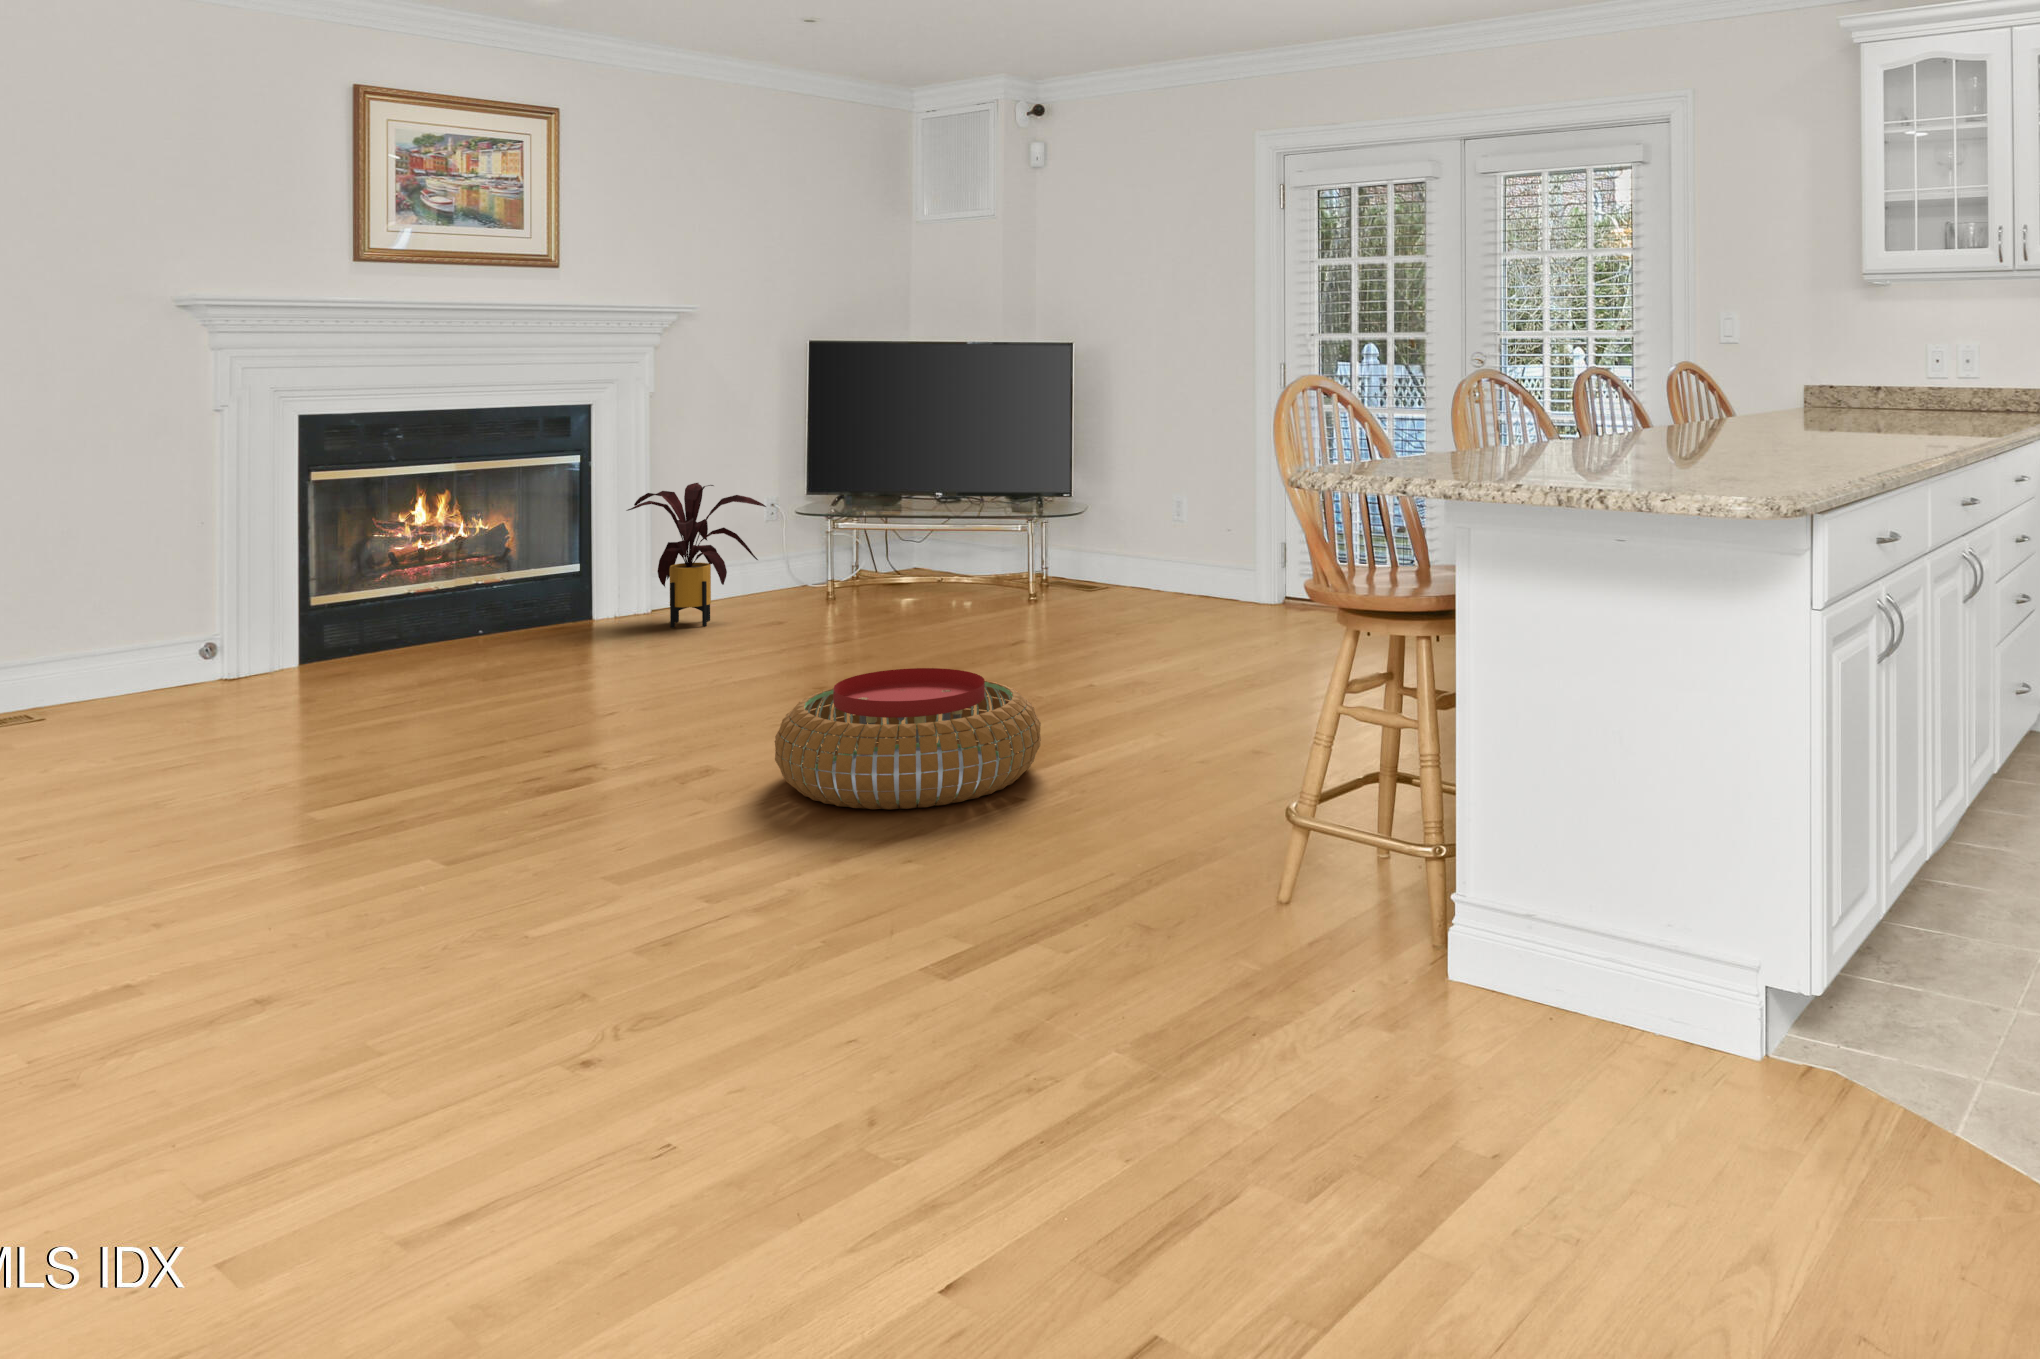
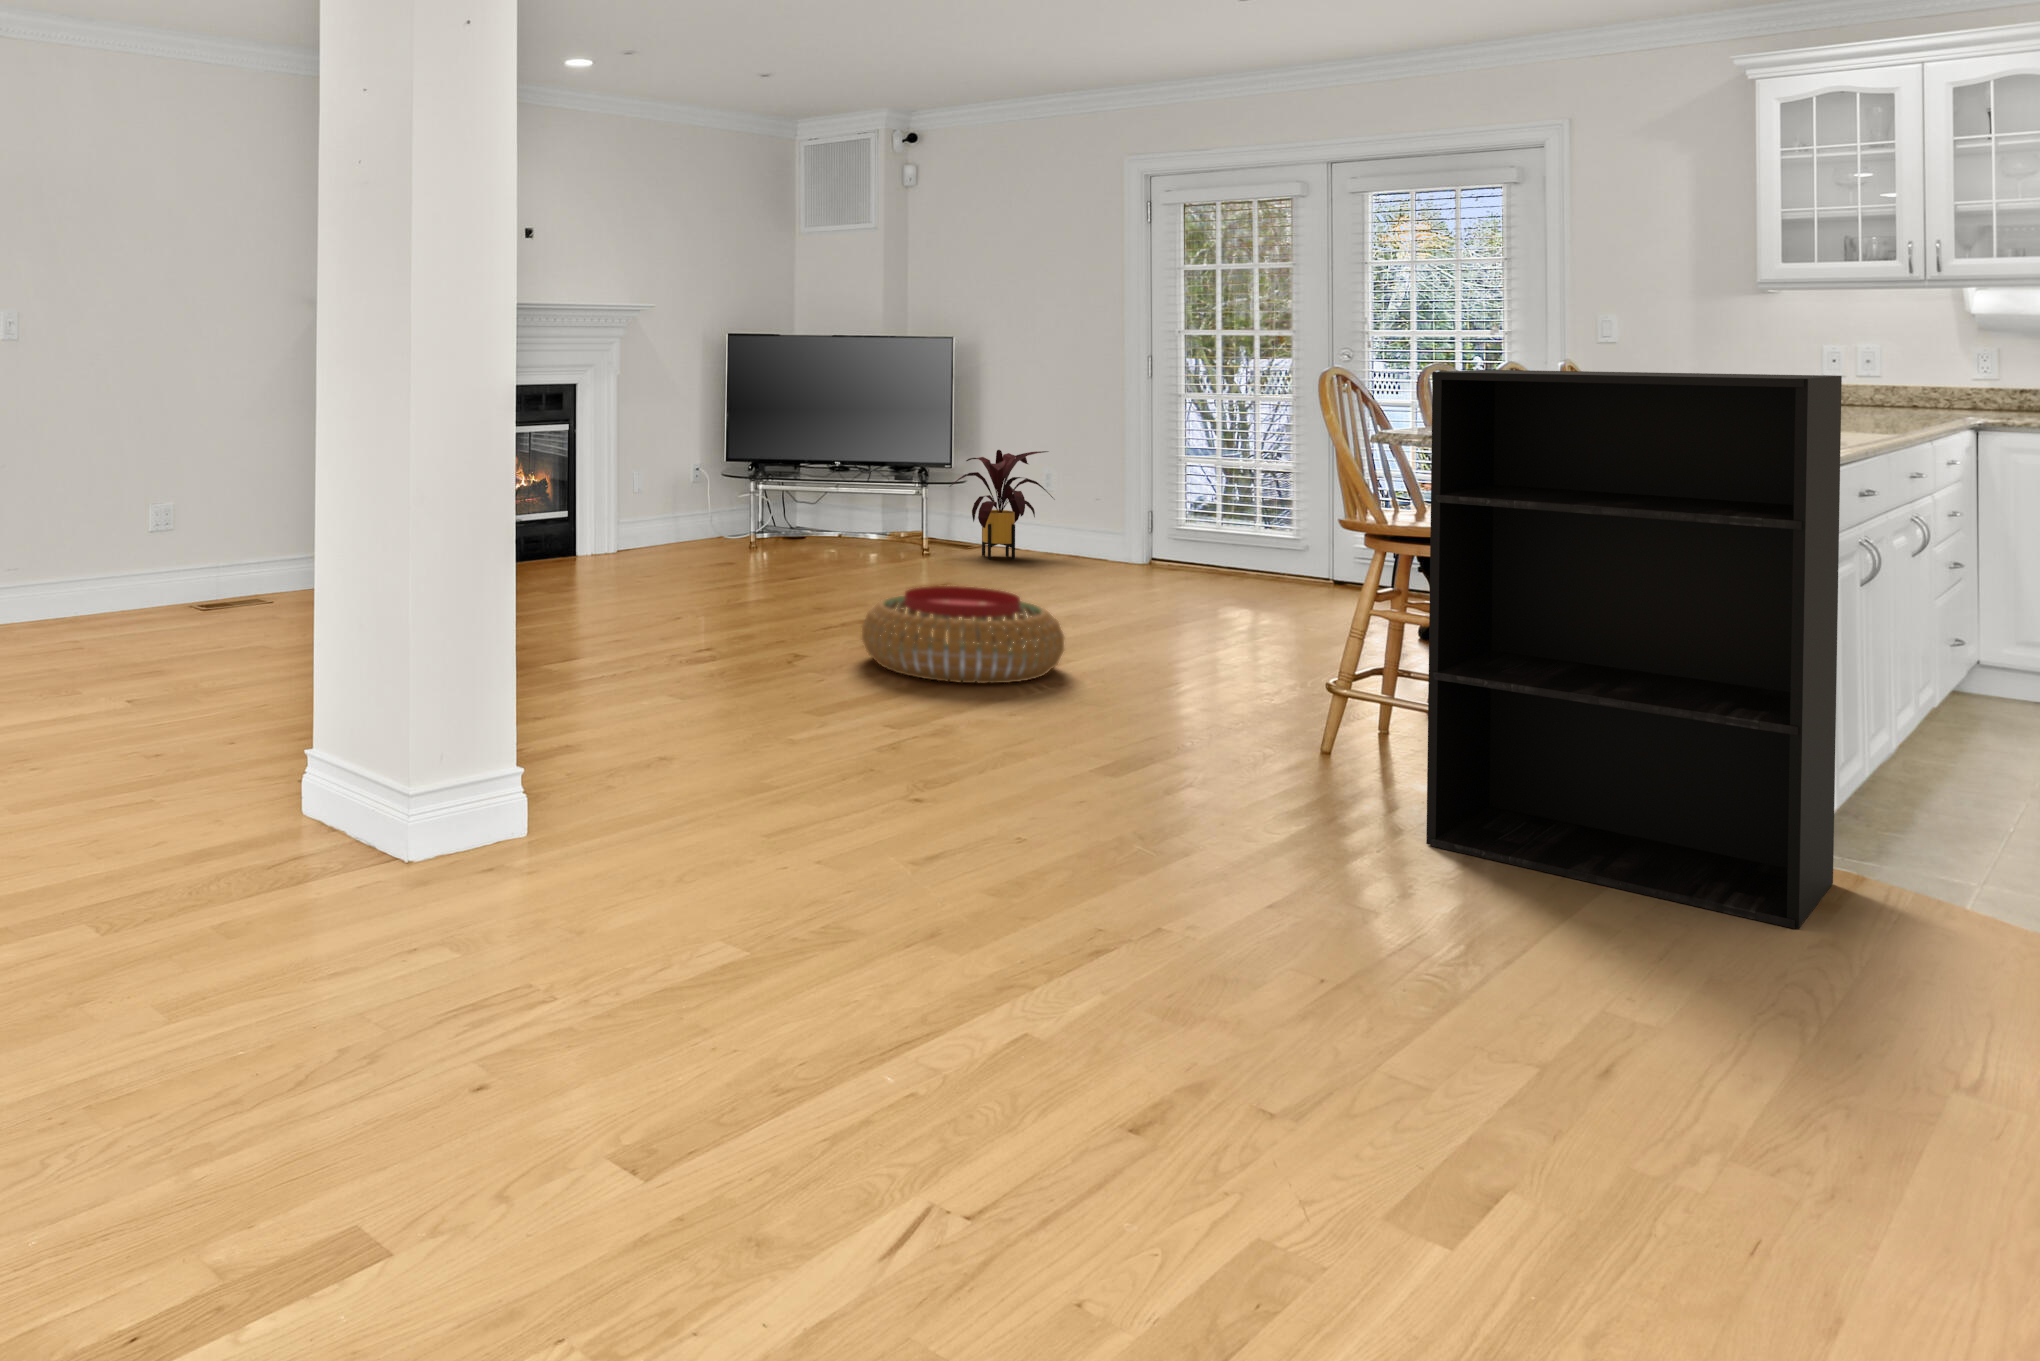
bookshelf: none [1278,382,1798,1247] -> present [1426,370,1842,929]
house plant: present [627,483,766,628] -> present [950,450,1053,559]

